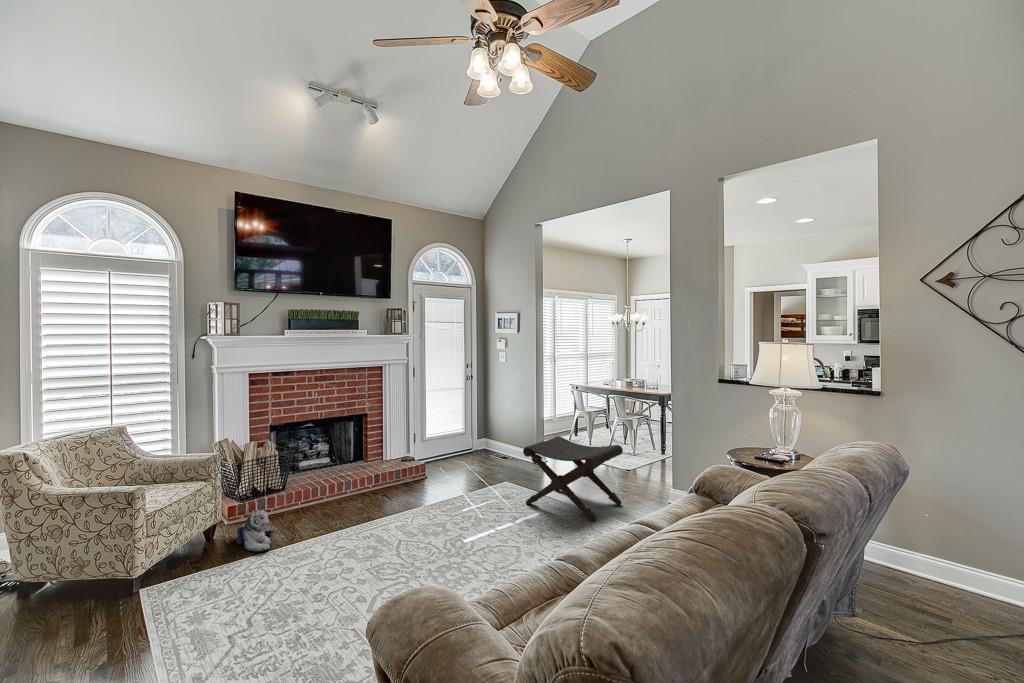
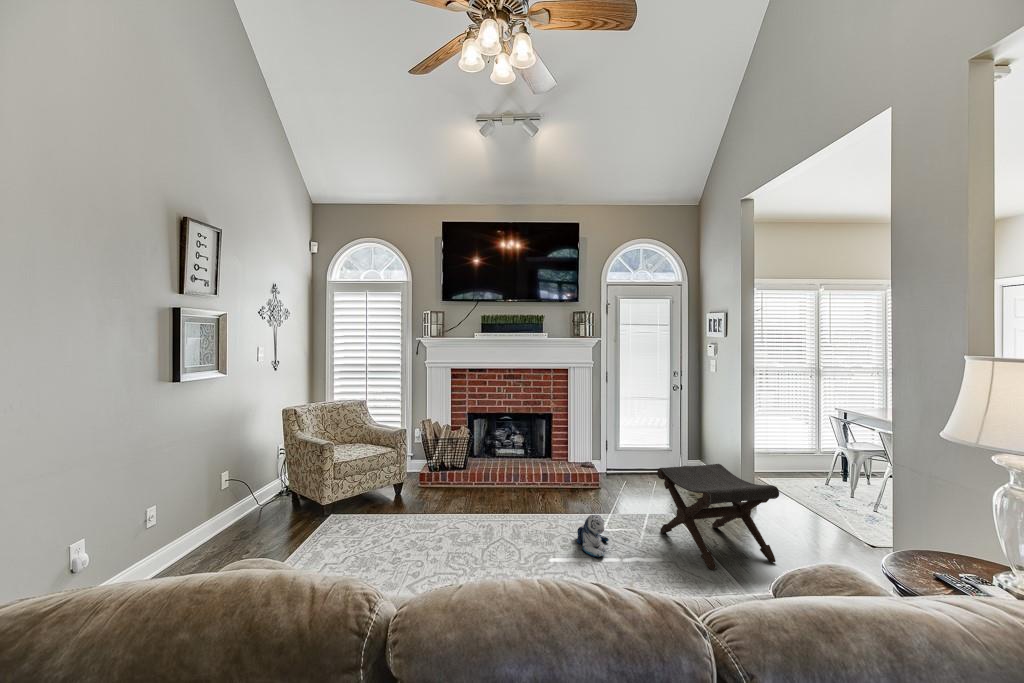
plush toy: present [237,510,273,552] -> present [576,515,609,558]

